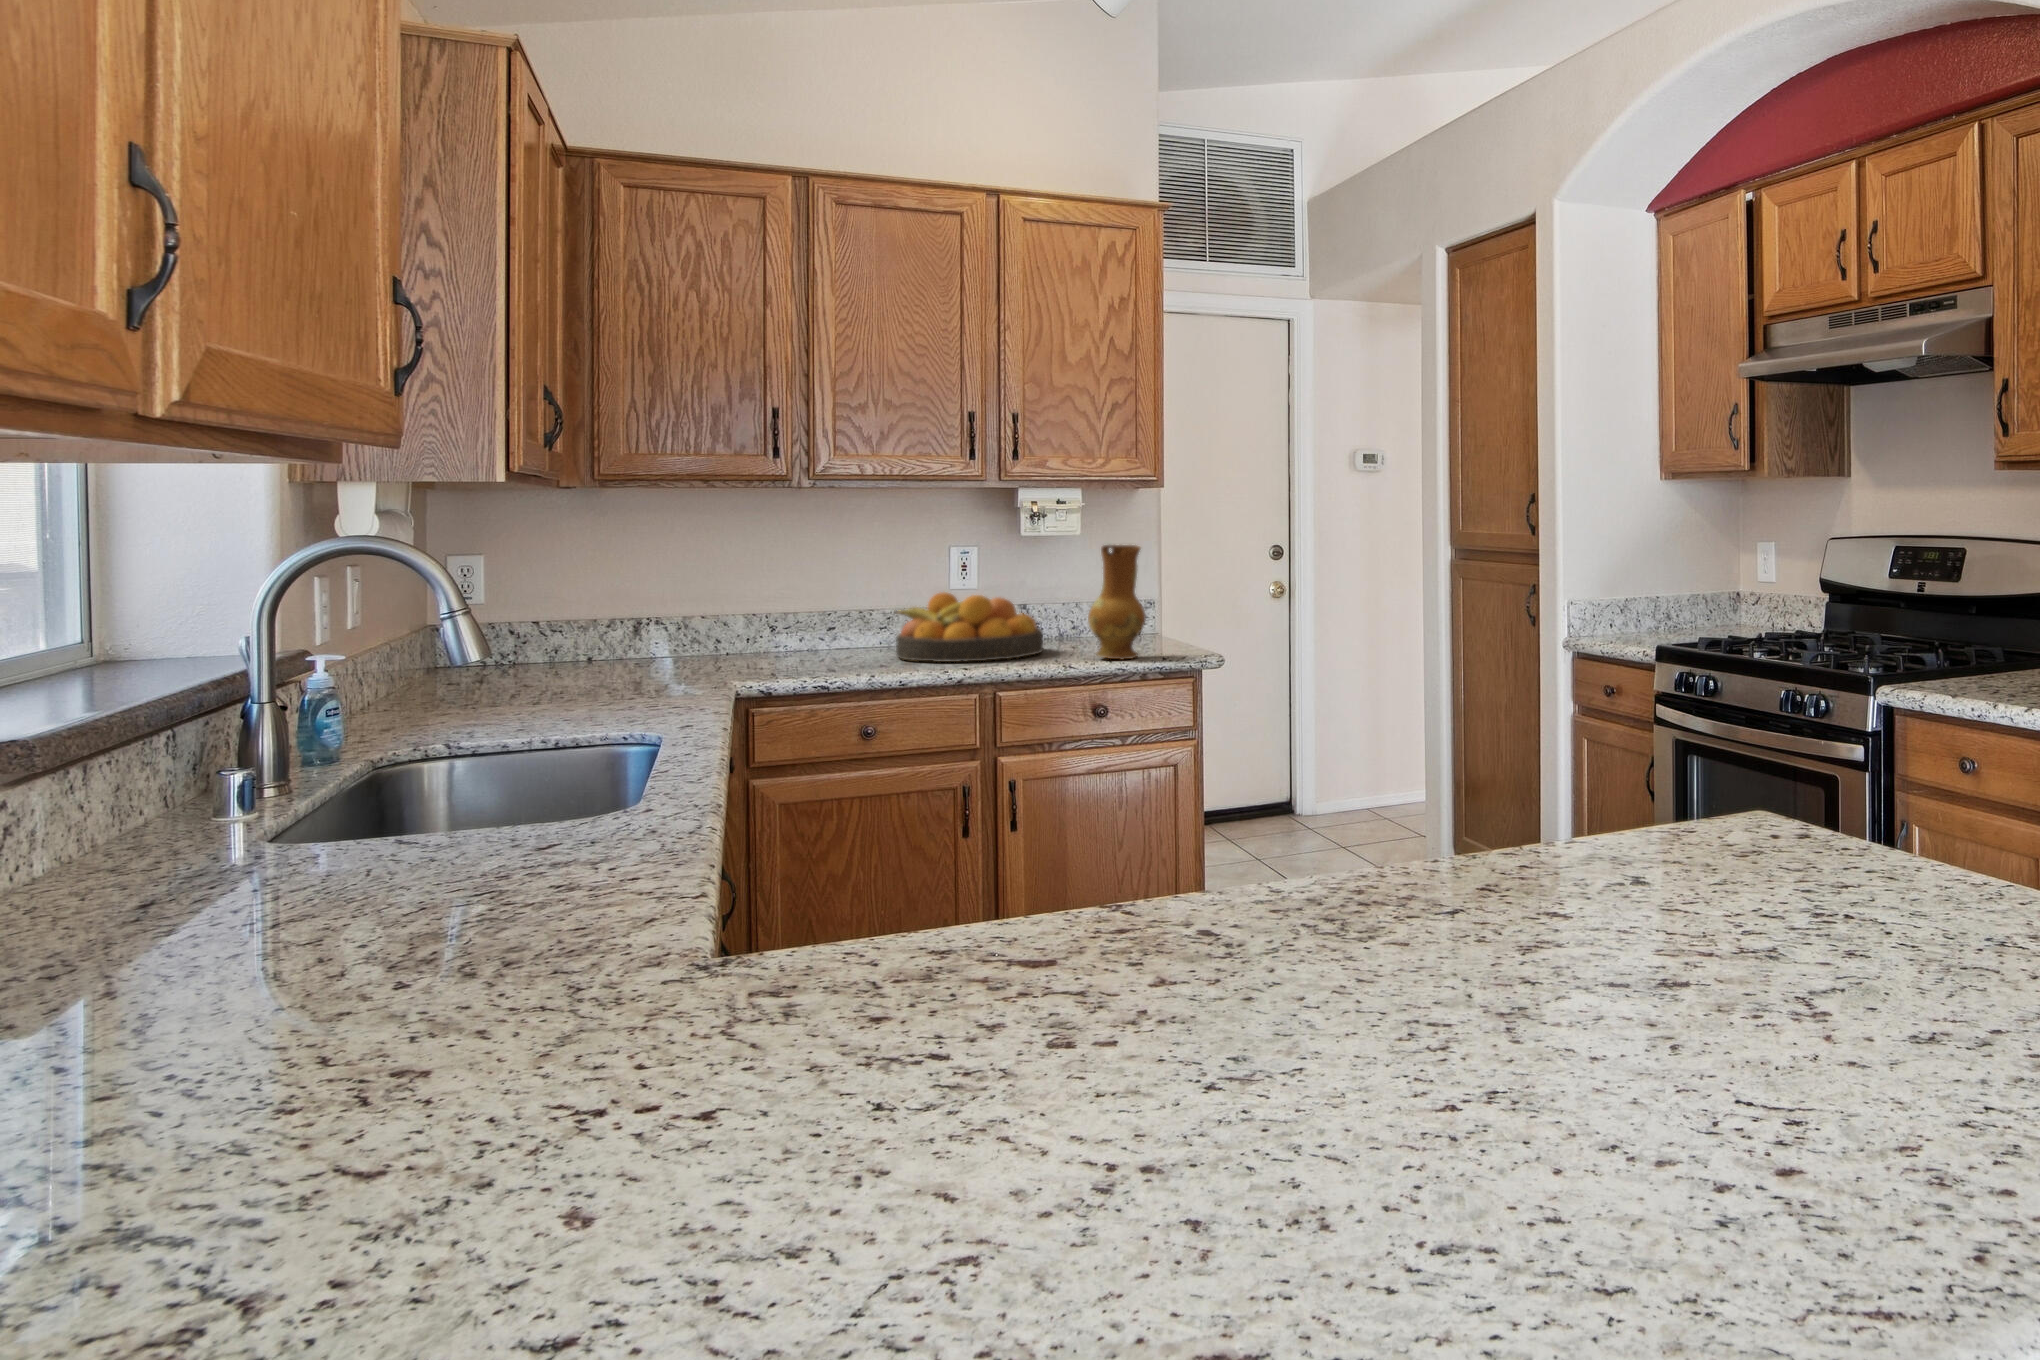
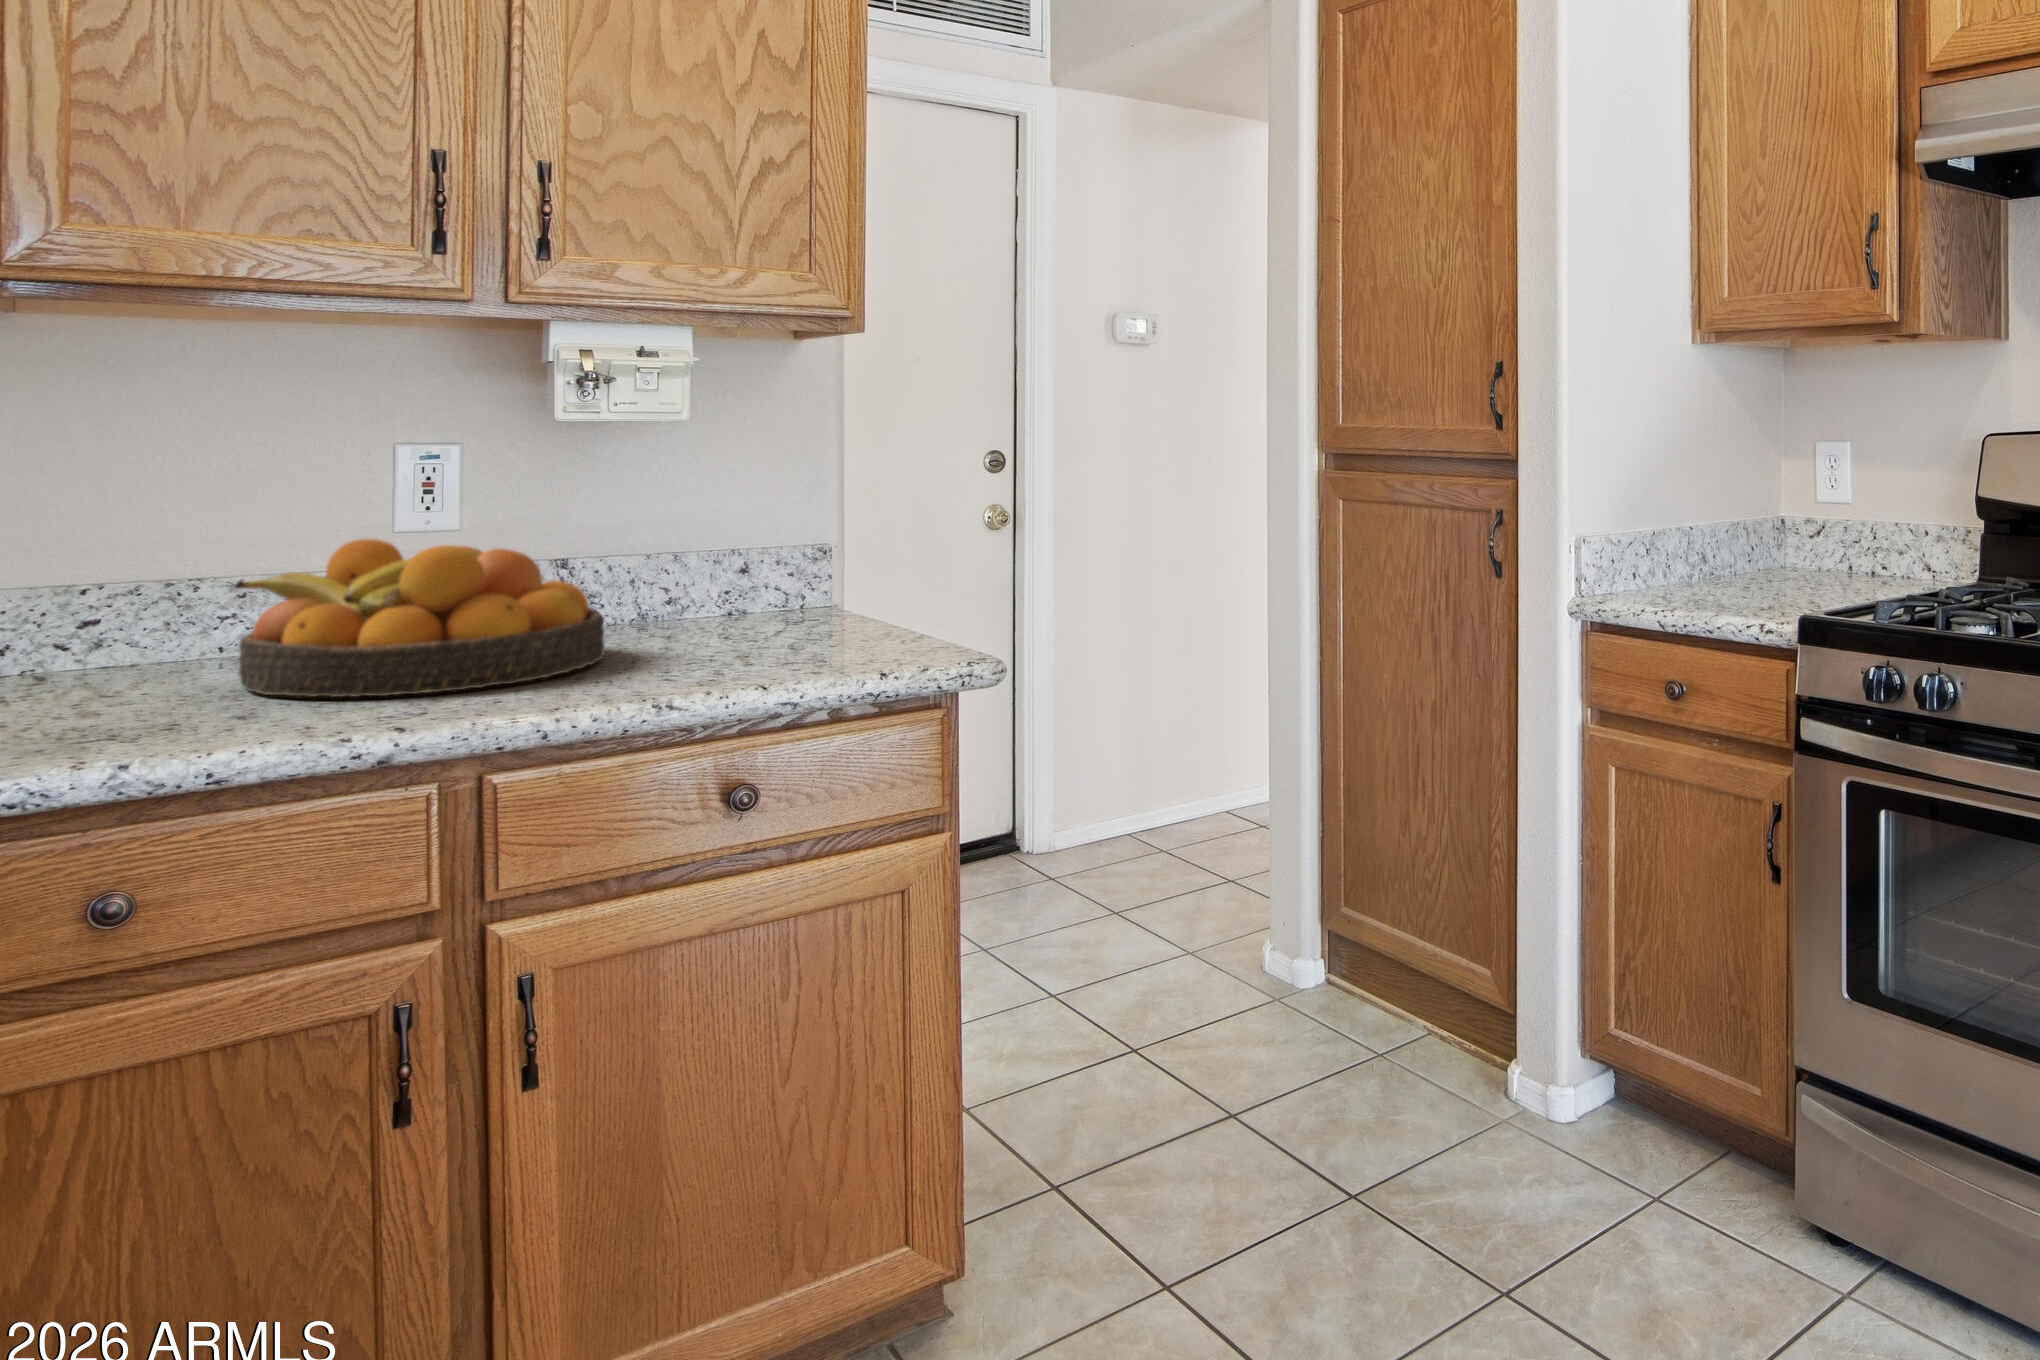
ceramic jug: present [1088,545,1146,659] -> none [710,438,837,676]

